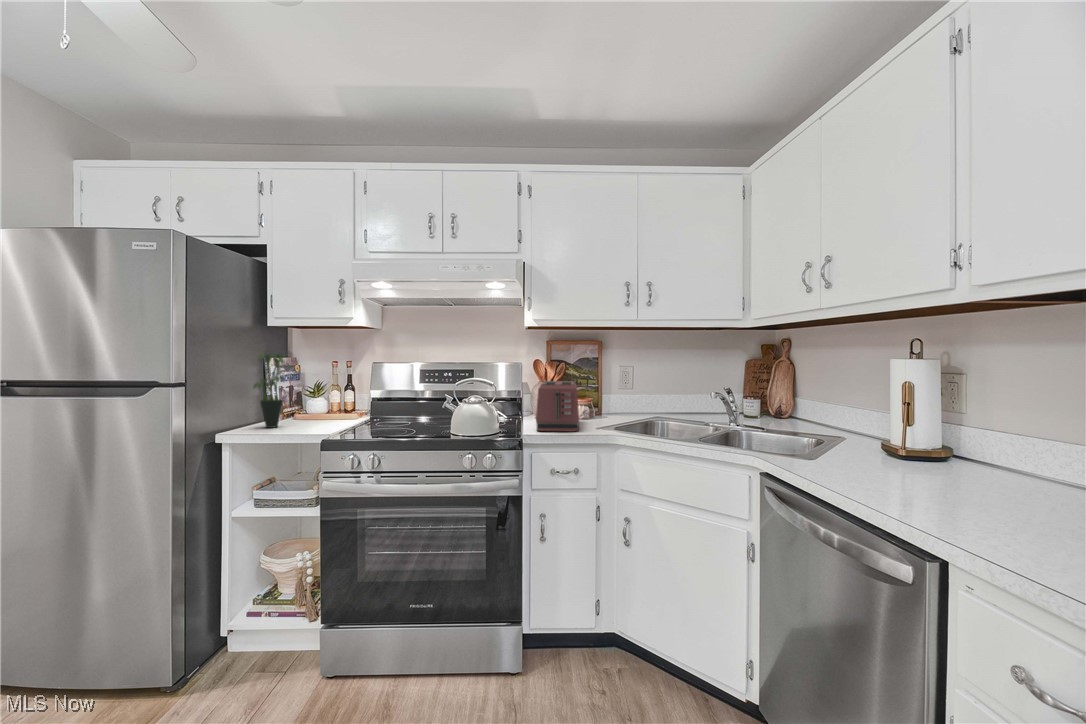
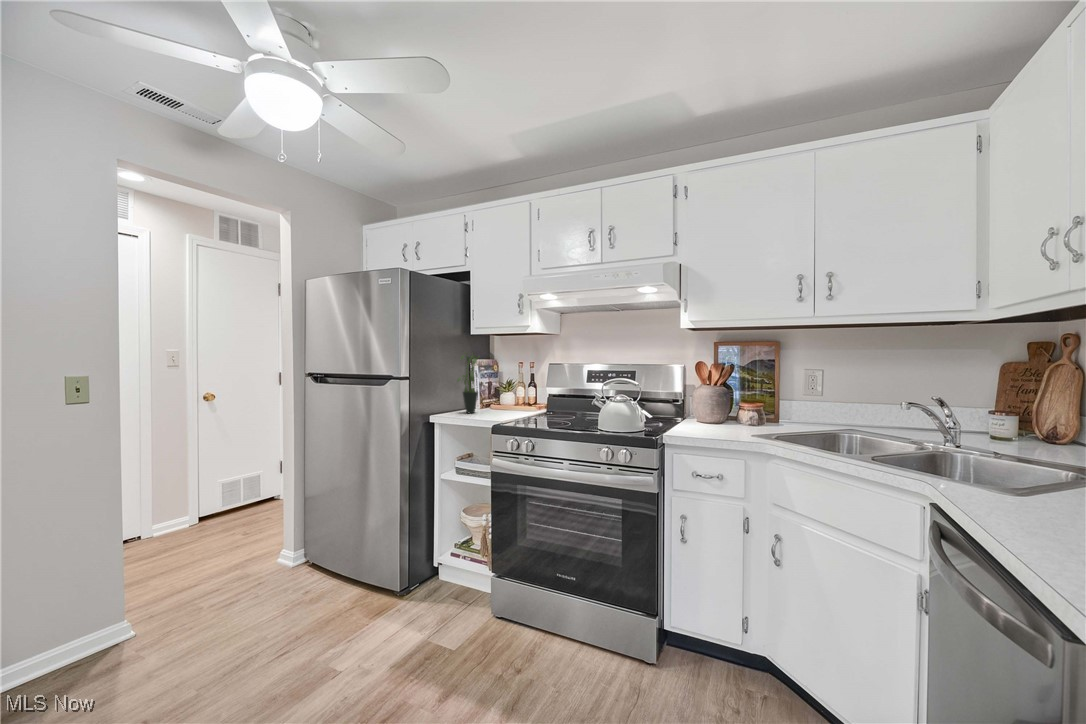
toaster: present [536,381,579,431] -> none [681,383,738,436]

